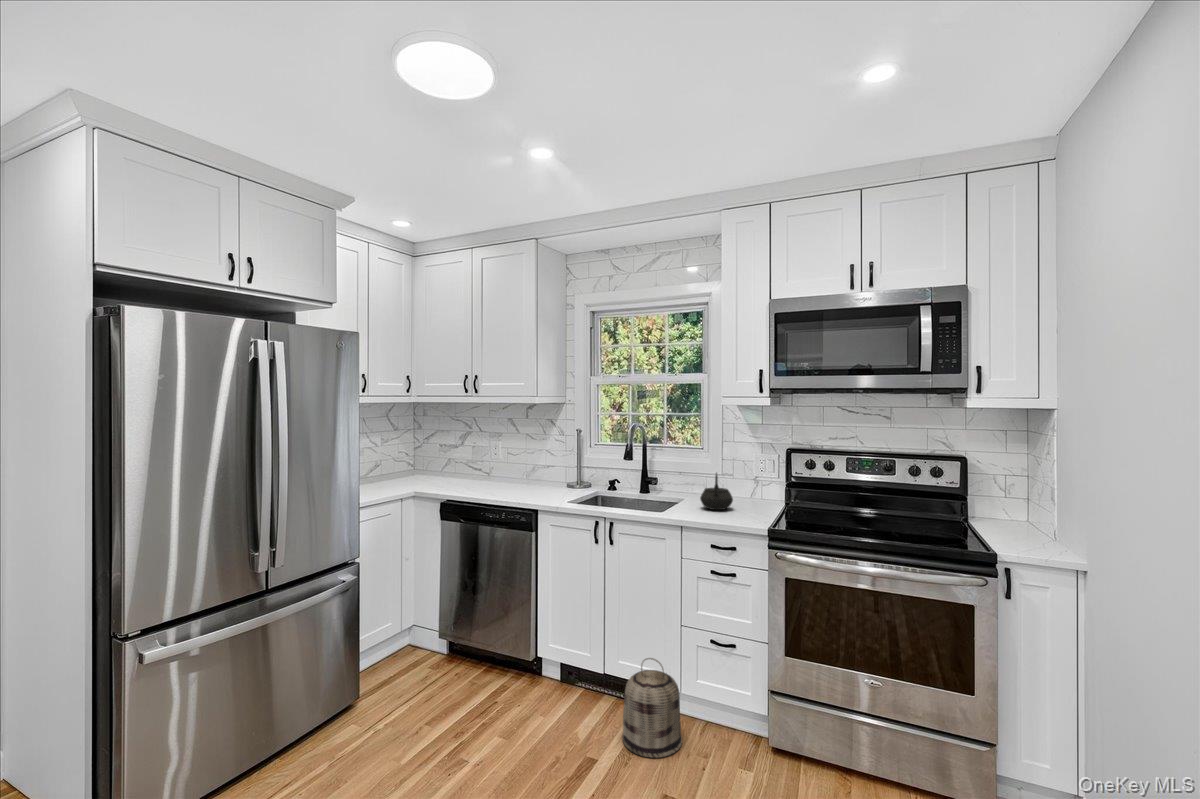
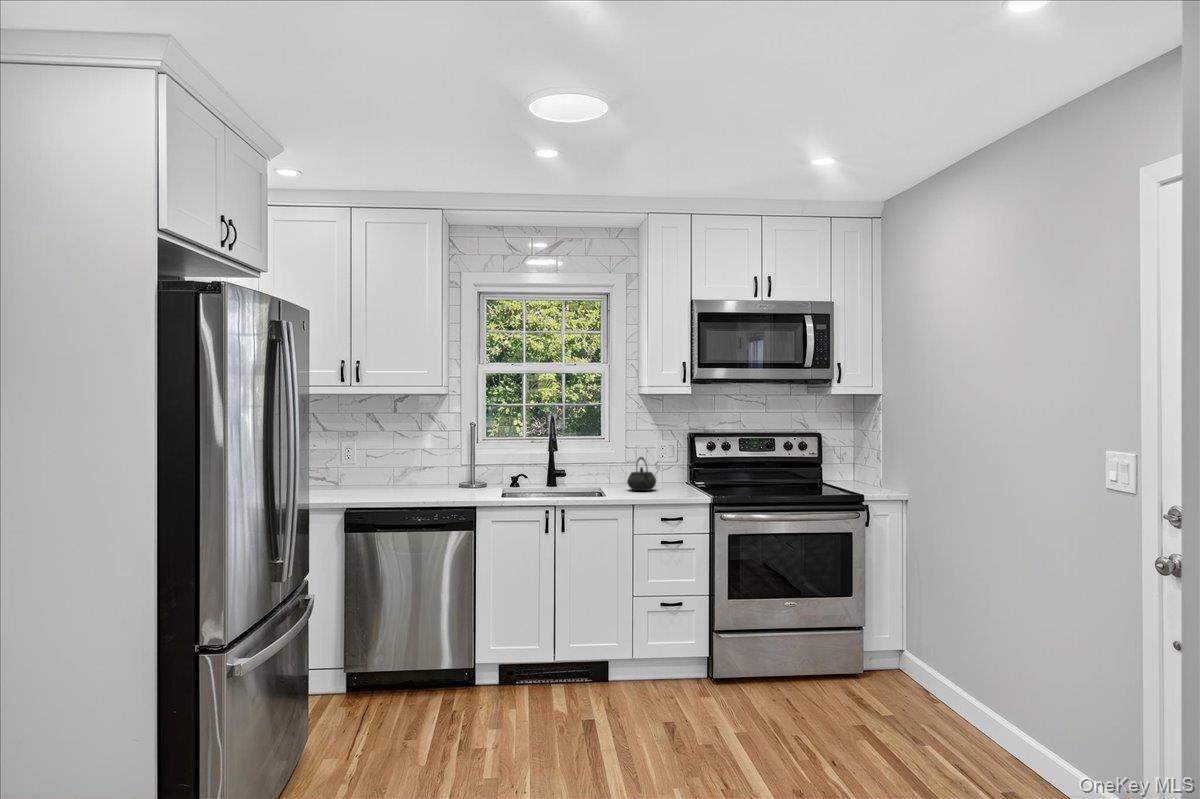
basket: present [622,658,682,758] -> none [598,625,653,711]

